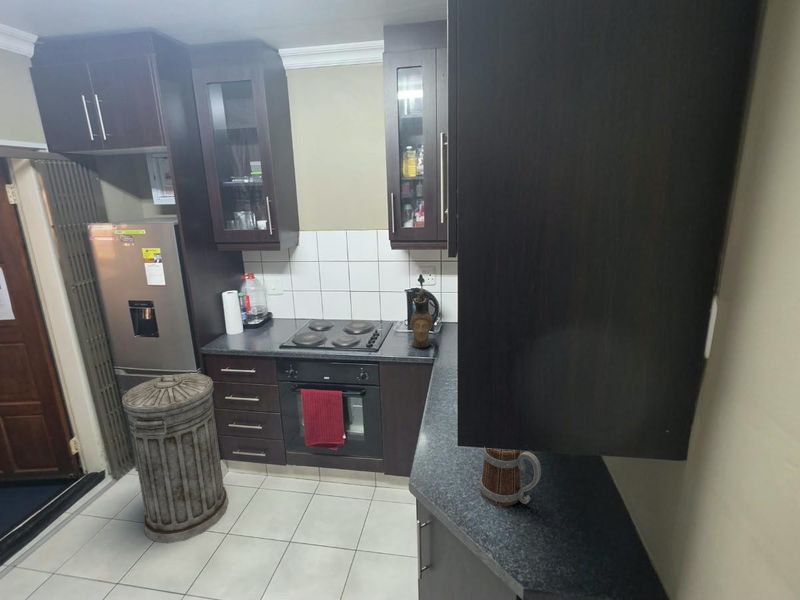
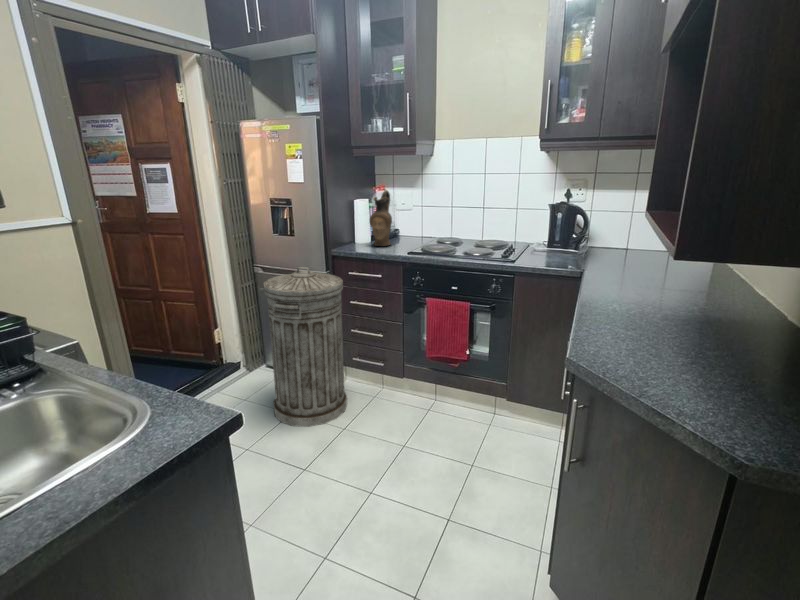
ceramic pitcher: present [410,289,433,347] -> present [370,190,392,246]
mug: present [480,448,541,506] -> none [668,299,768,379]

